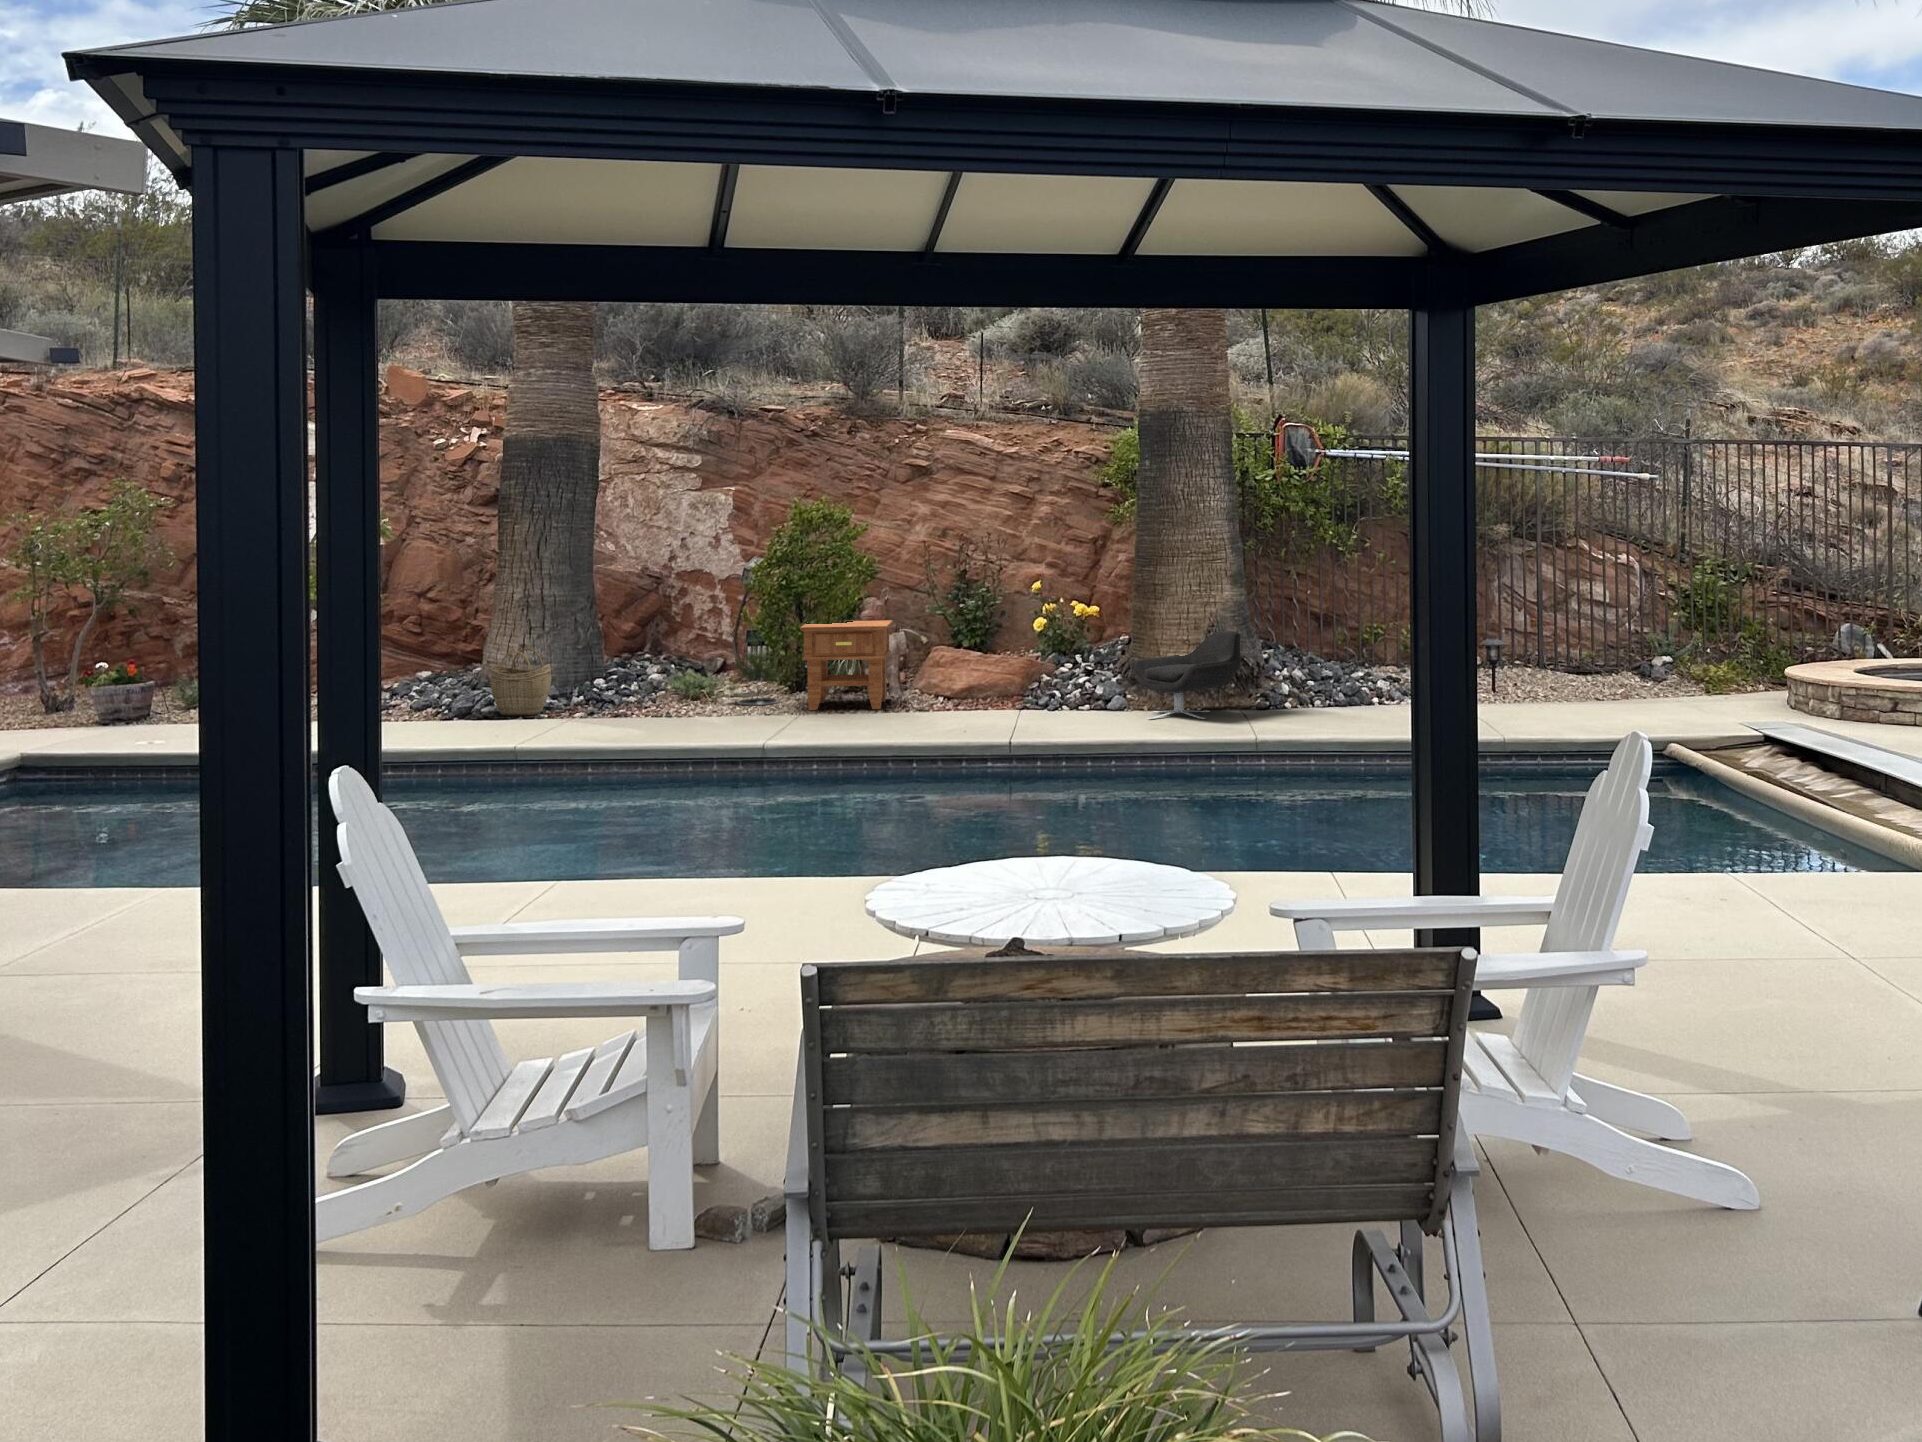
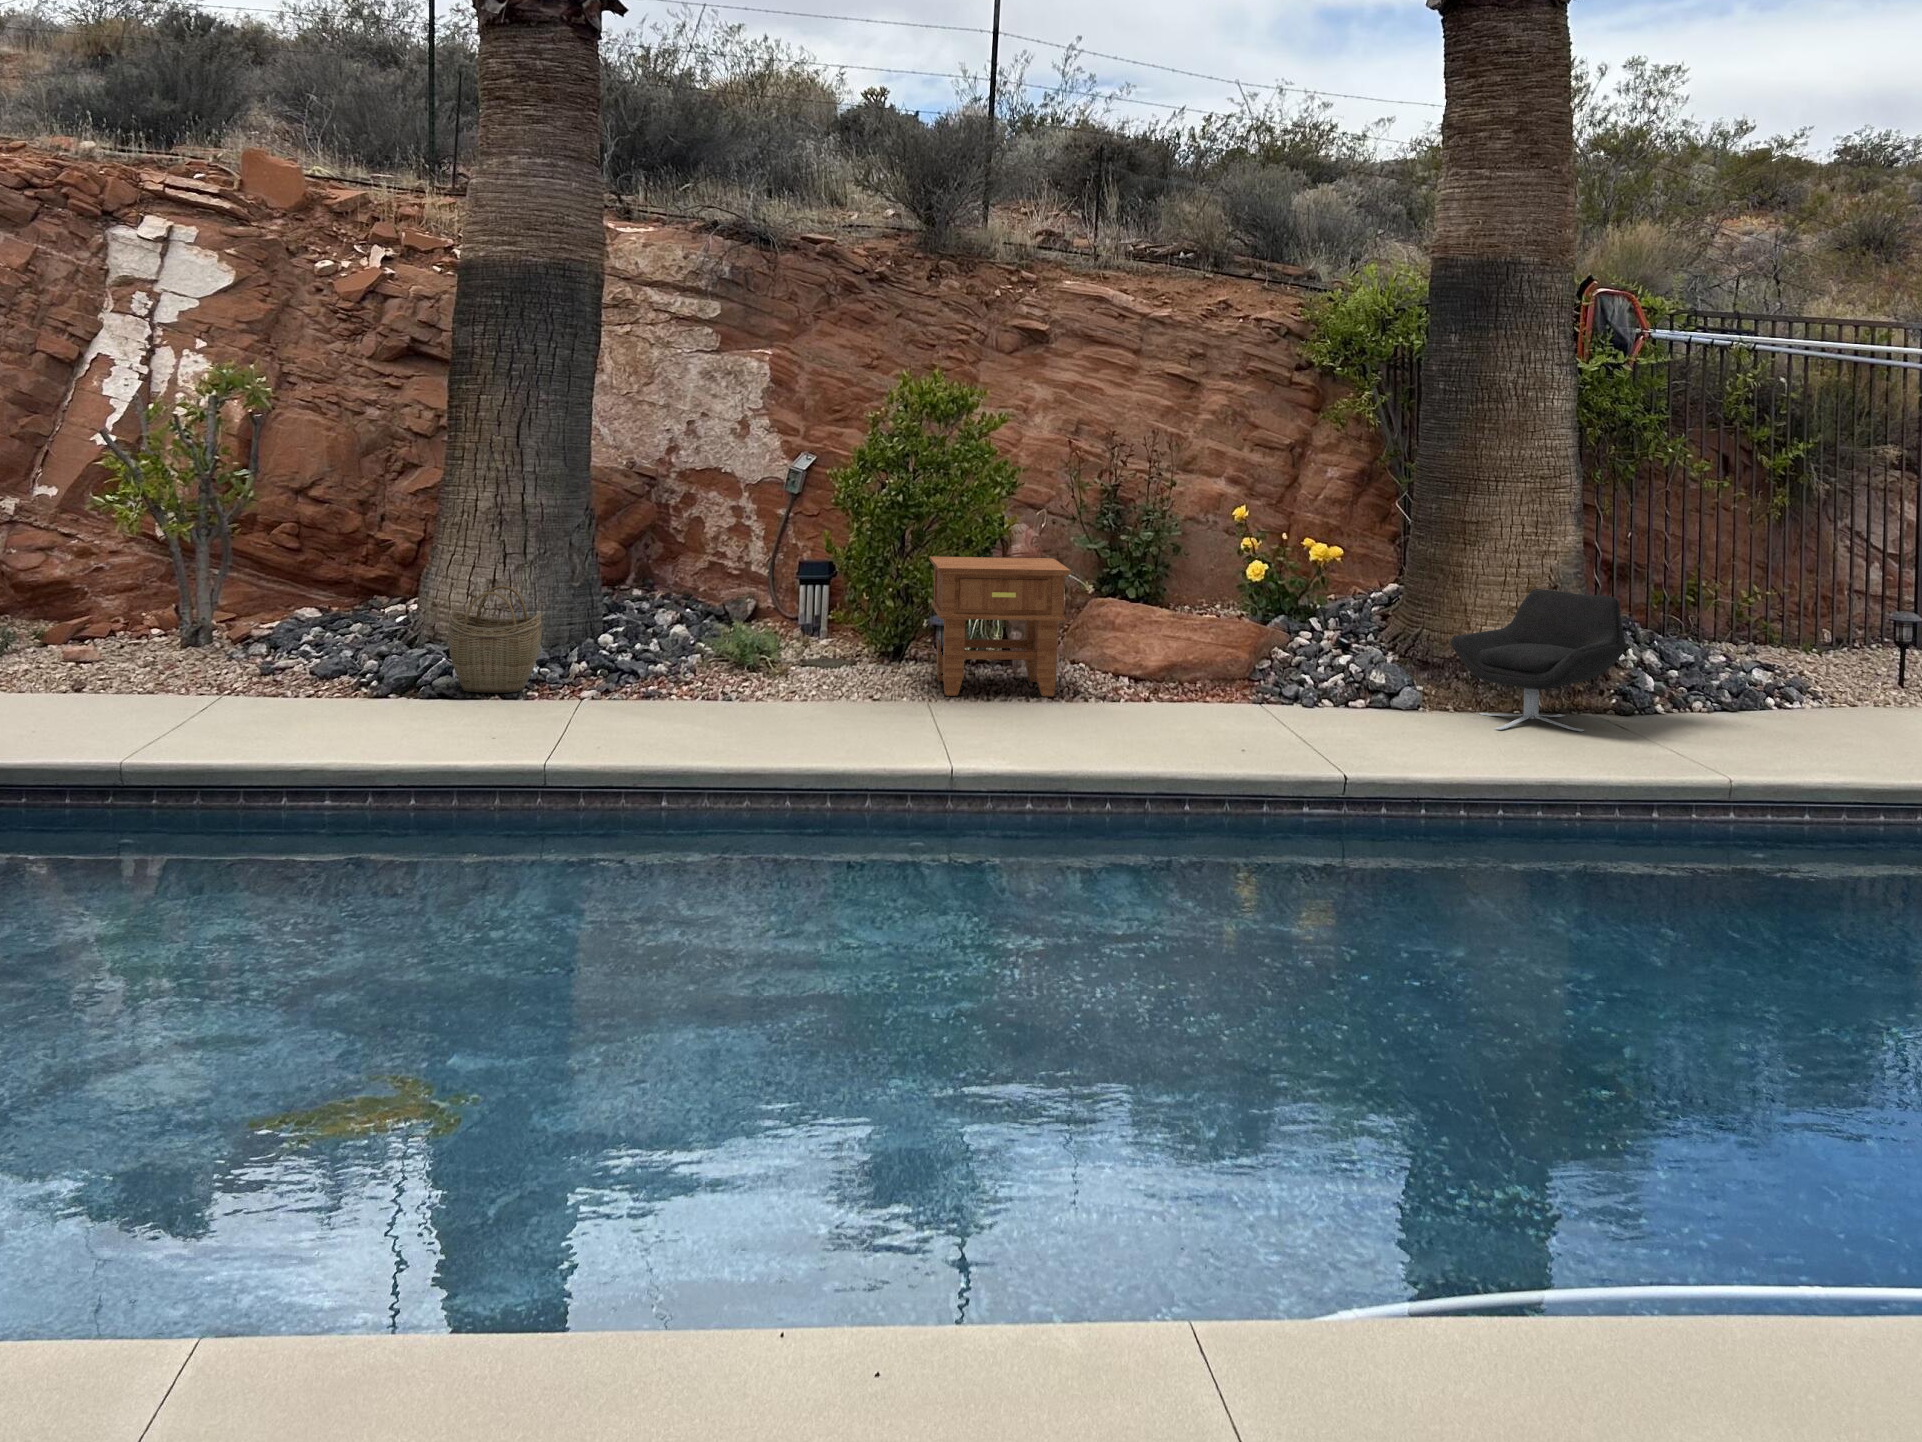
potted tree: present [732,630,779,705] -> none [808,565,888,683]

